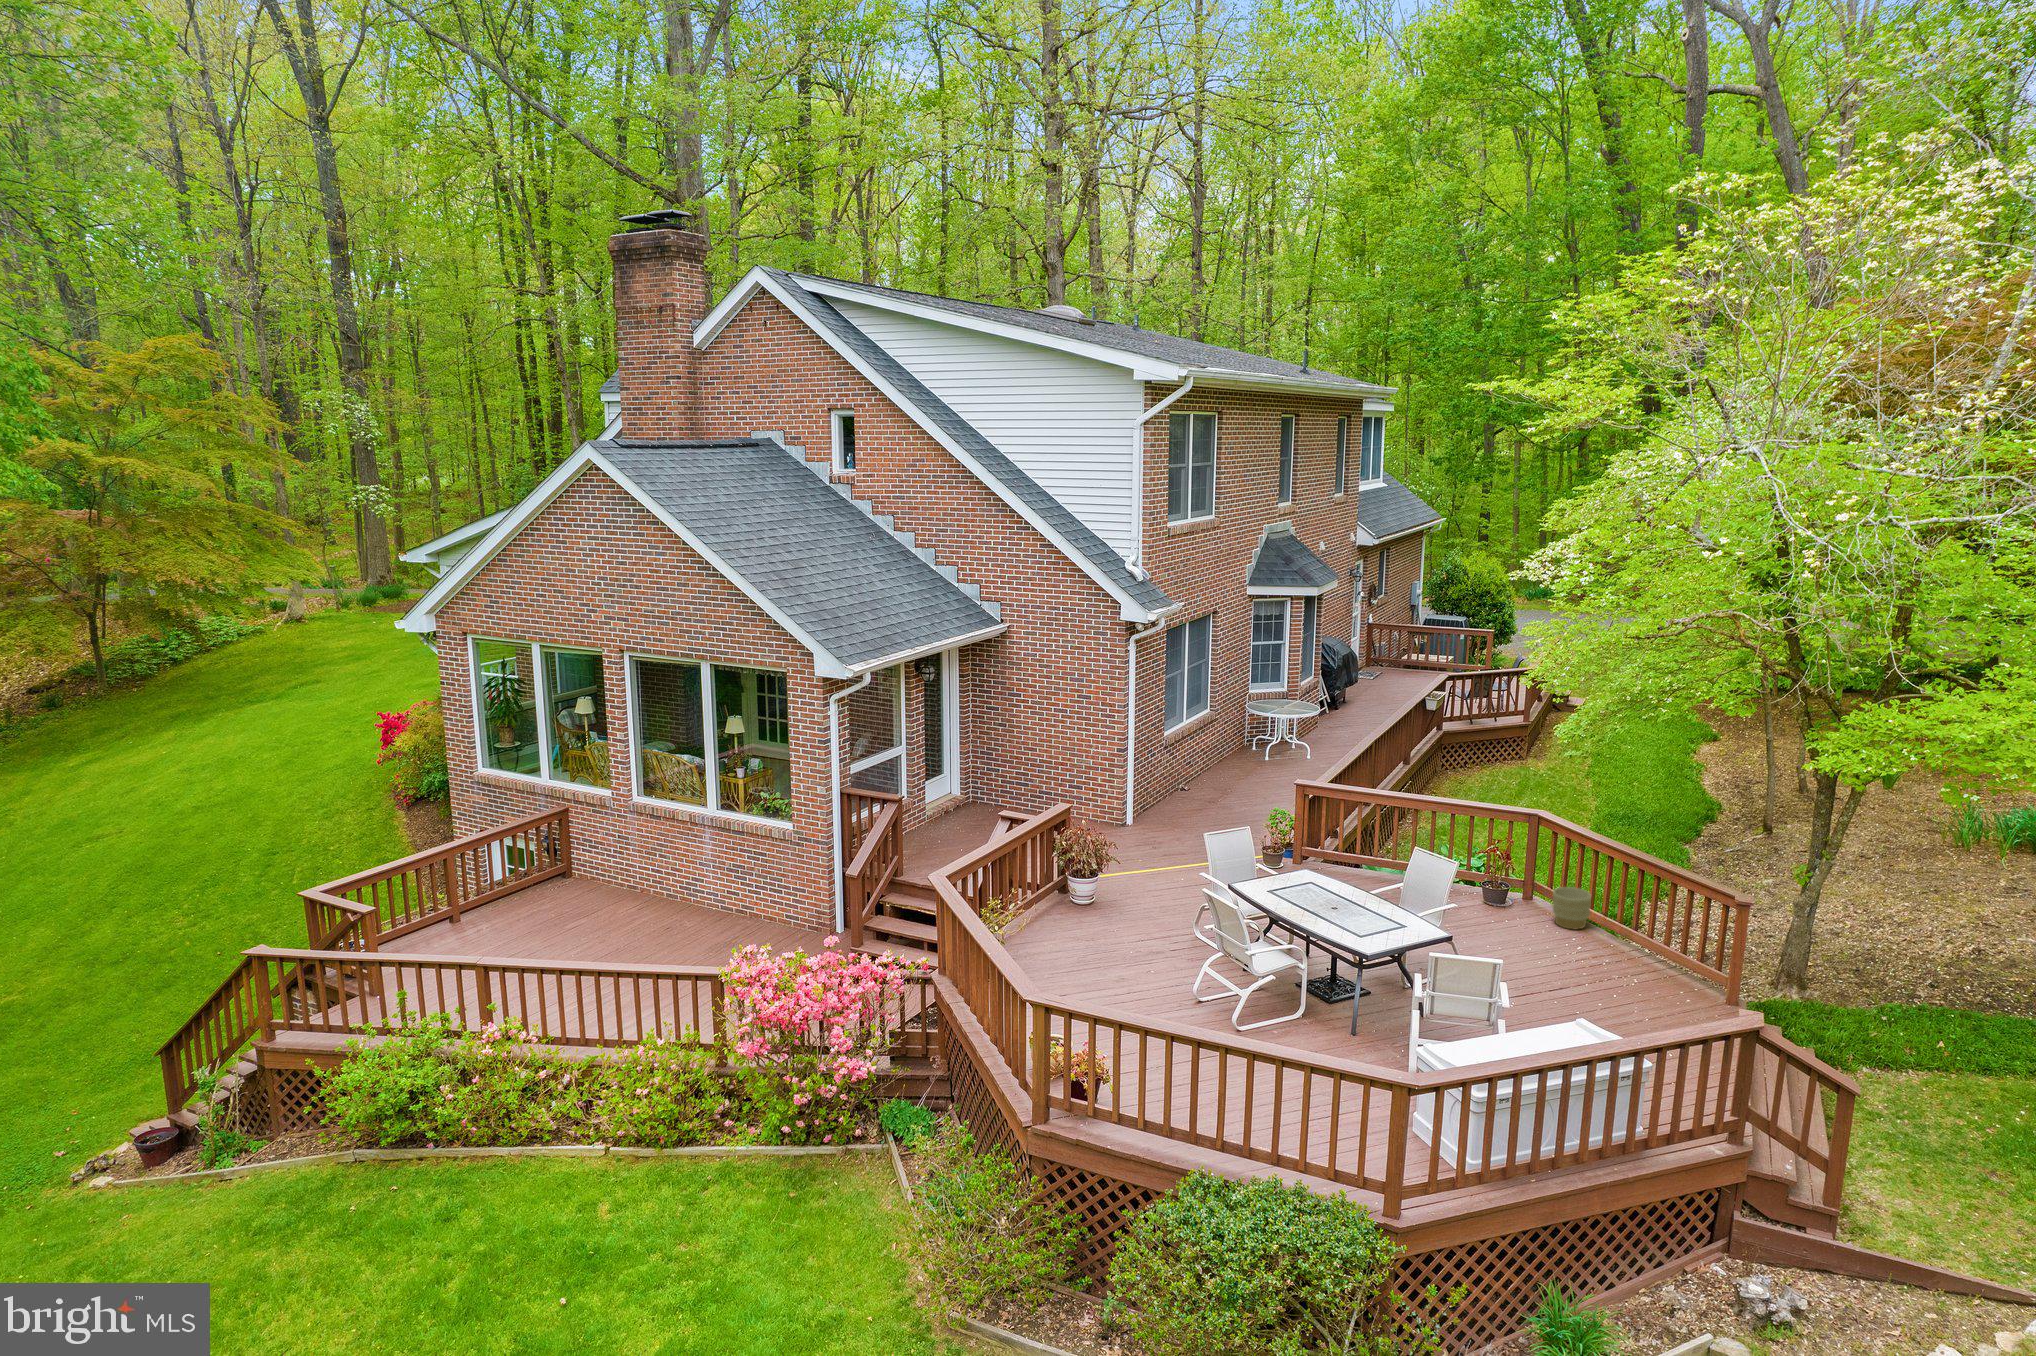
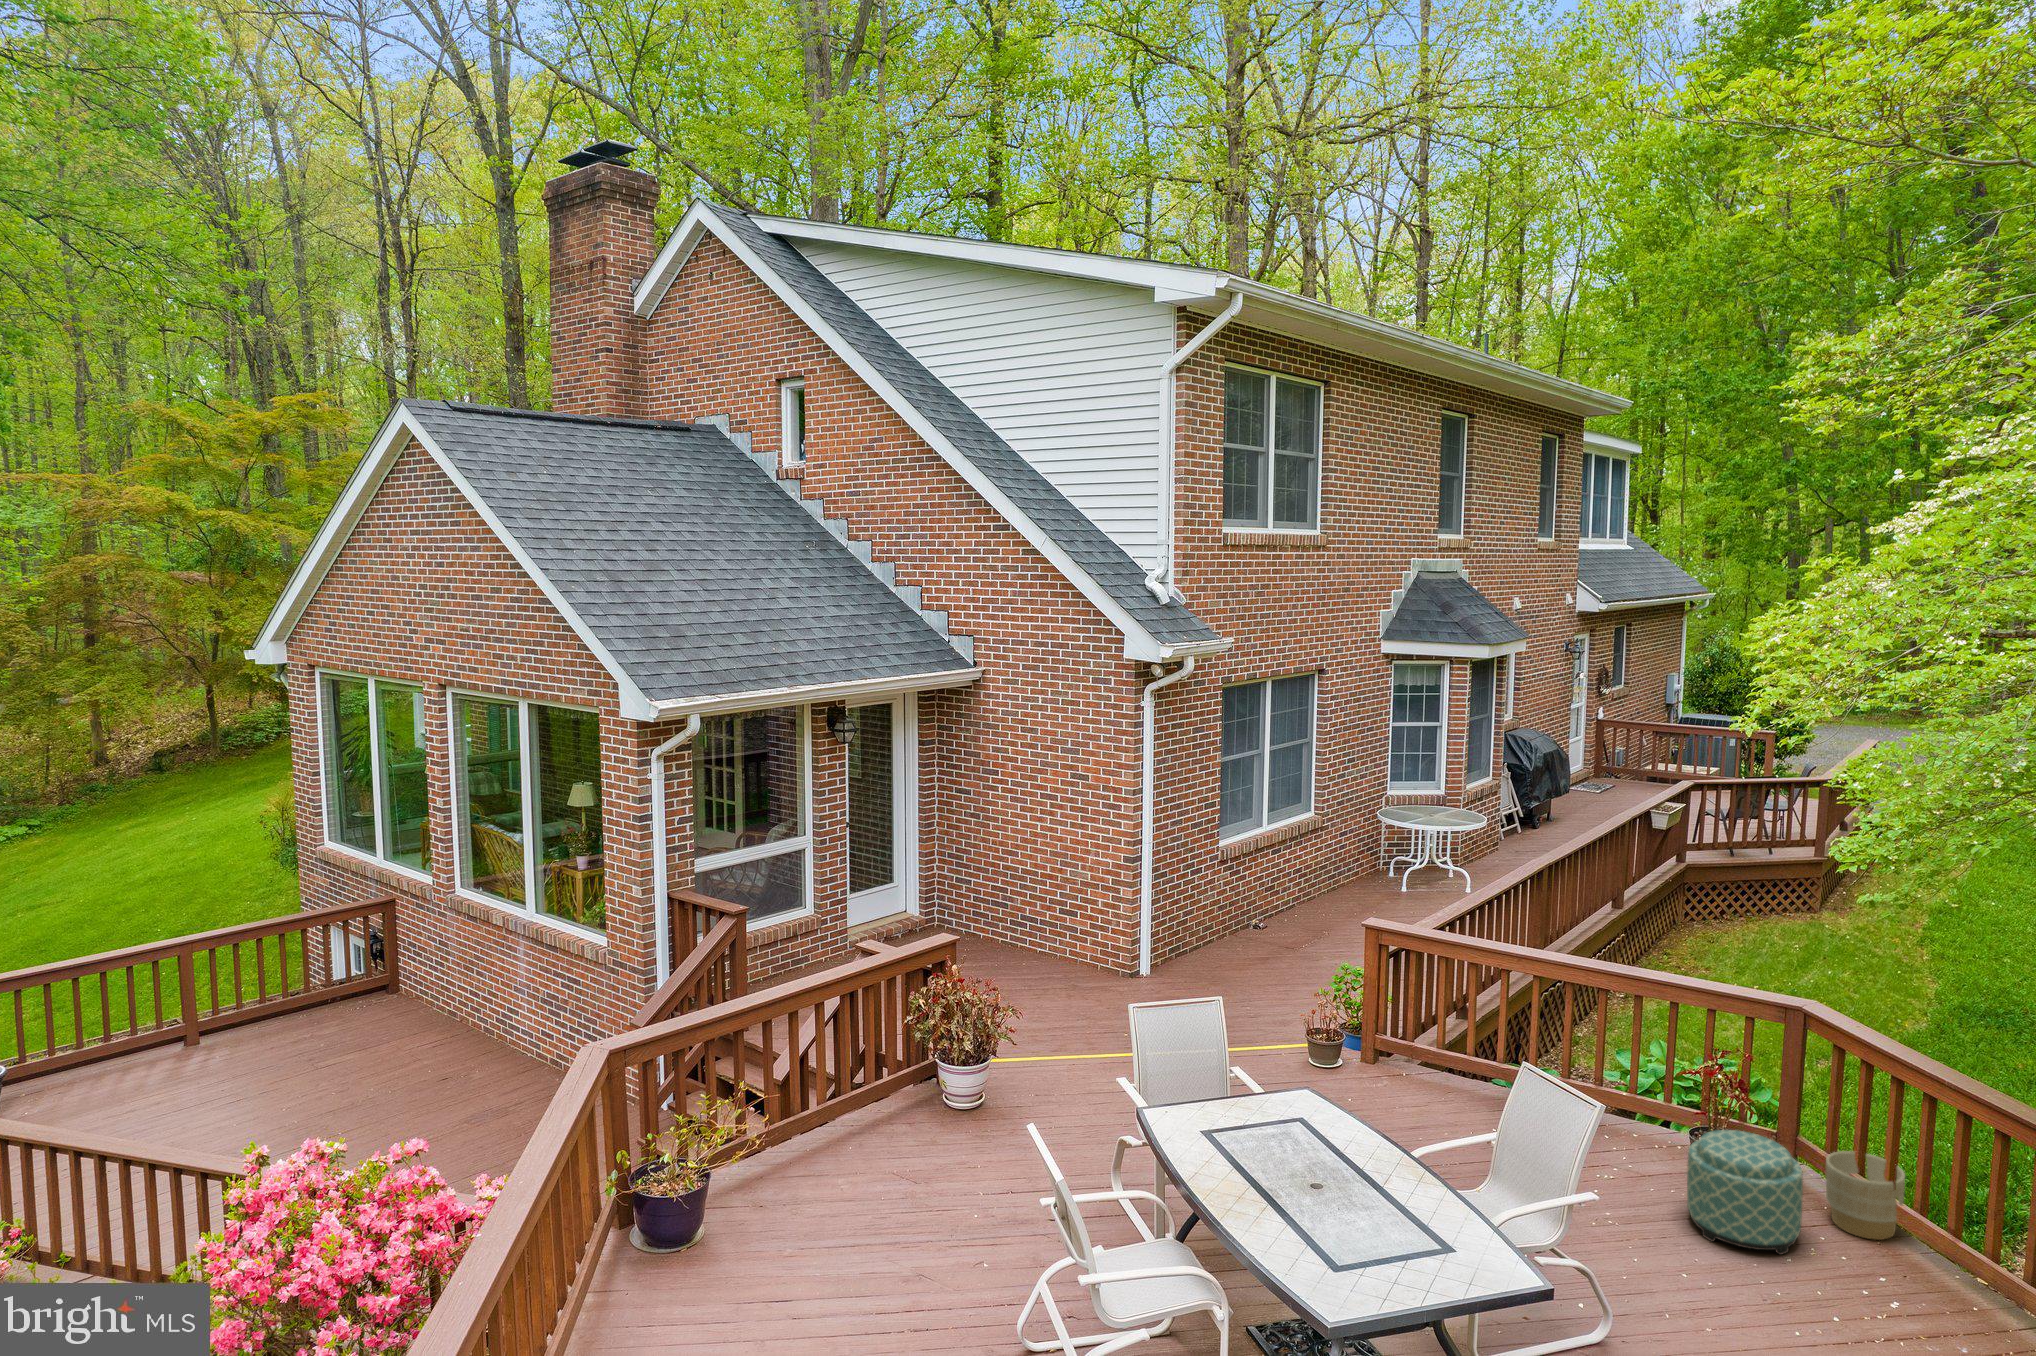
ottoman: none [1485,880,1543,940] -> present [1687,1130,1803,1255]

